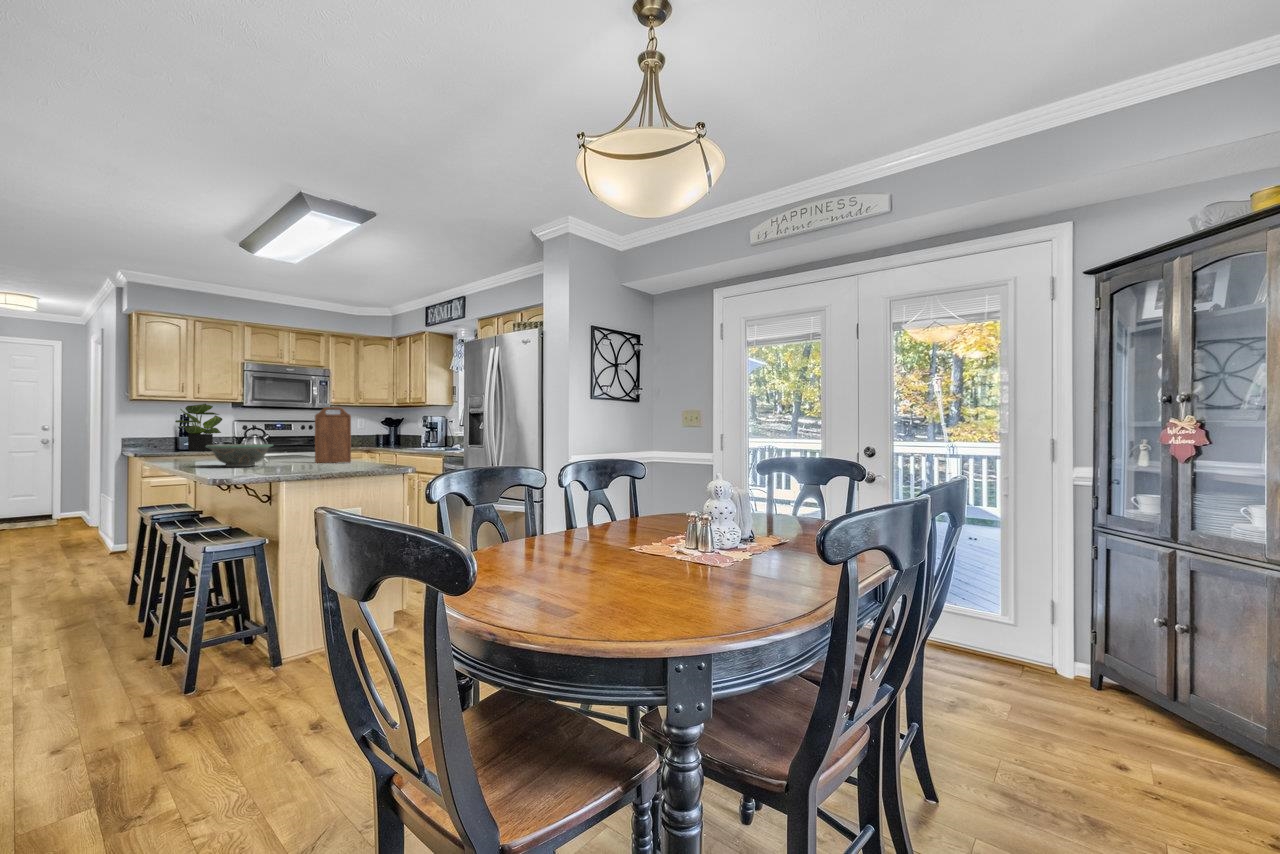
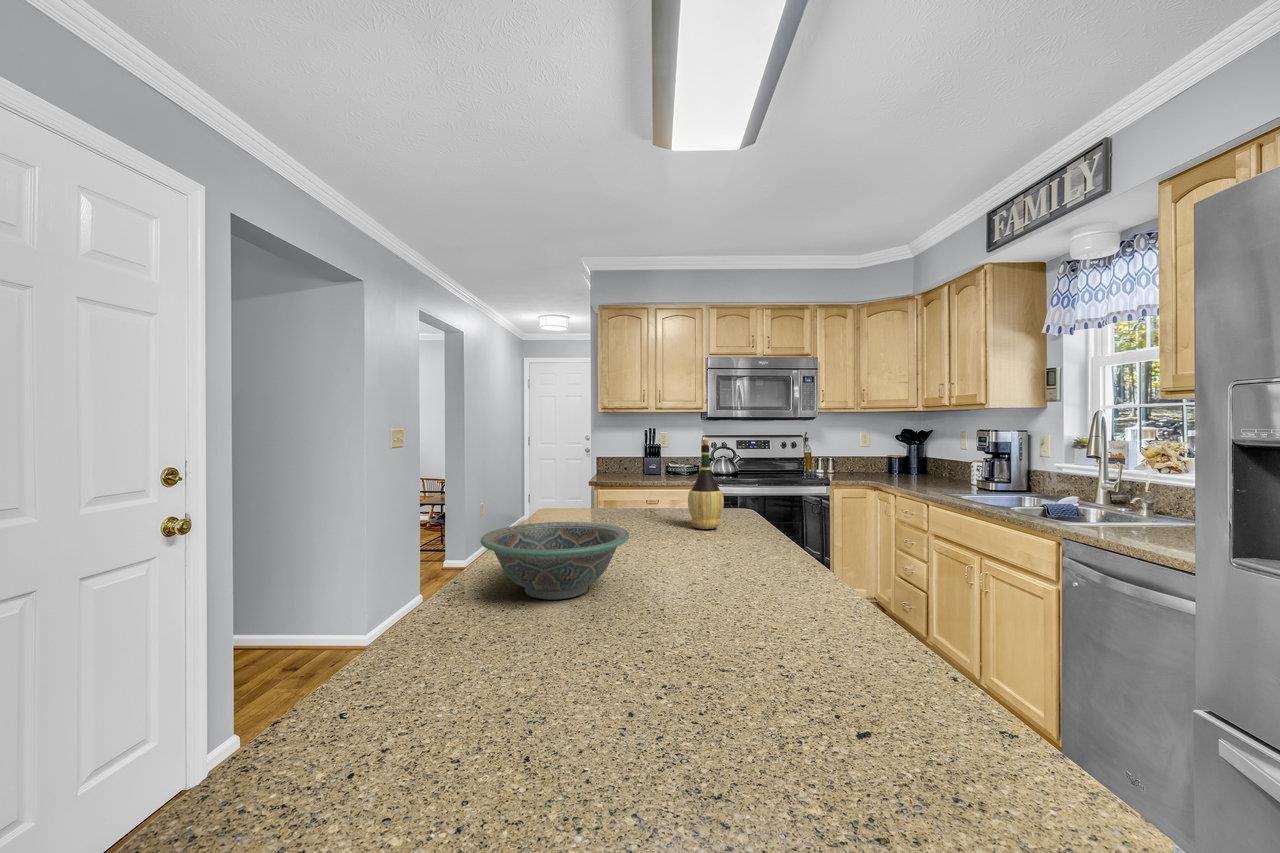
potted plant: present [175,404,222,451] -> none [636,416,685,478]
cutting board: present [315,407,351,463] -> none [750,426,837,580]
wine bottle: none [269,415,290,459] -> present [688,439,724,529]

